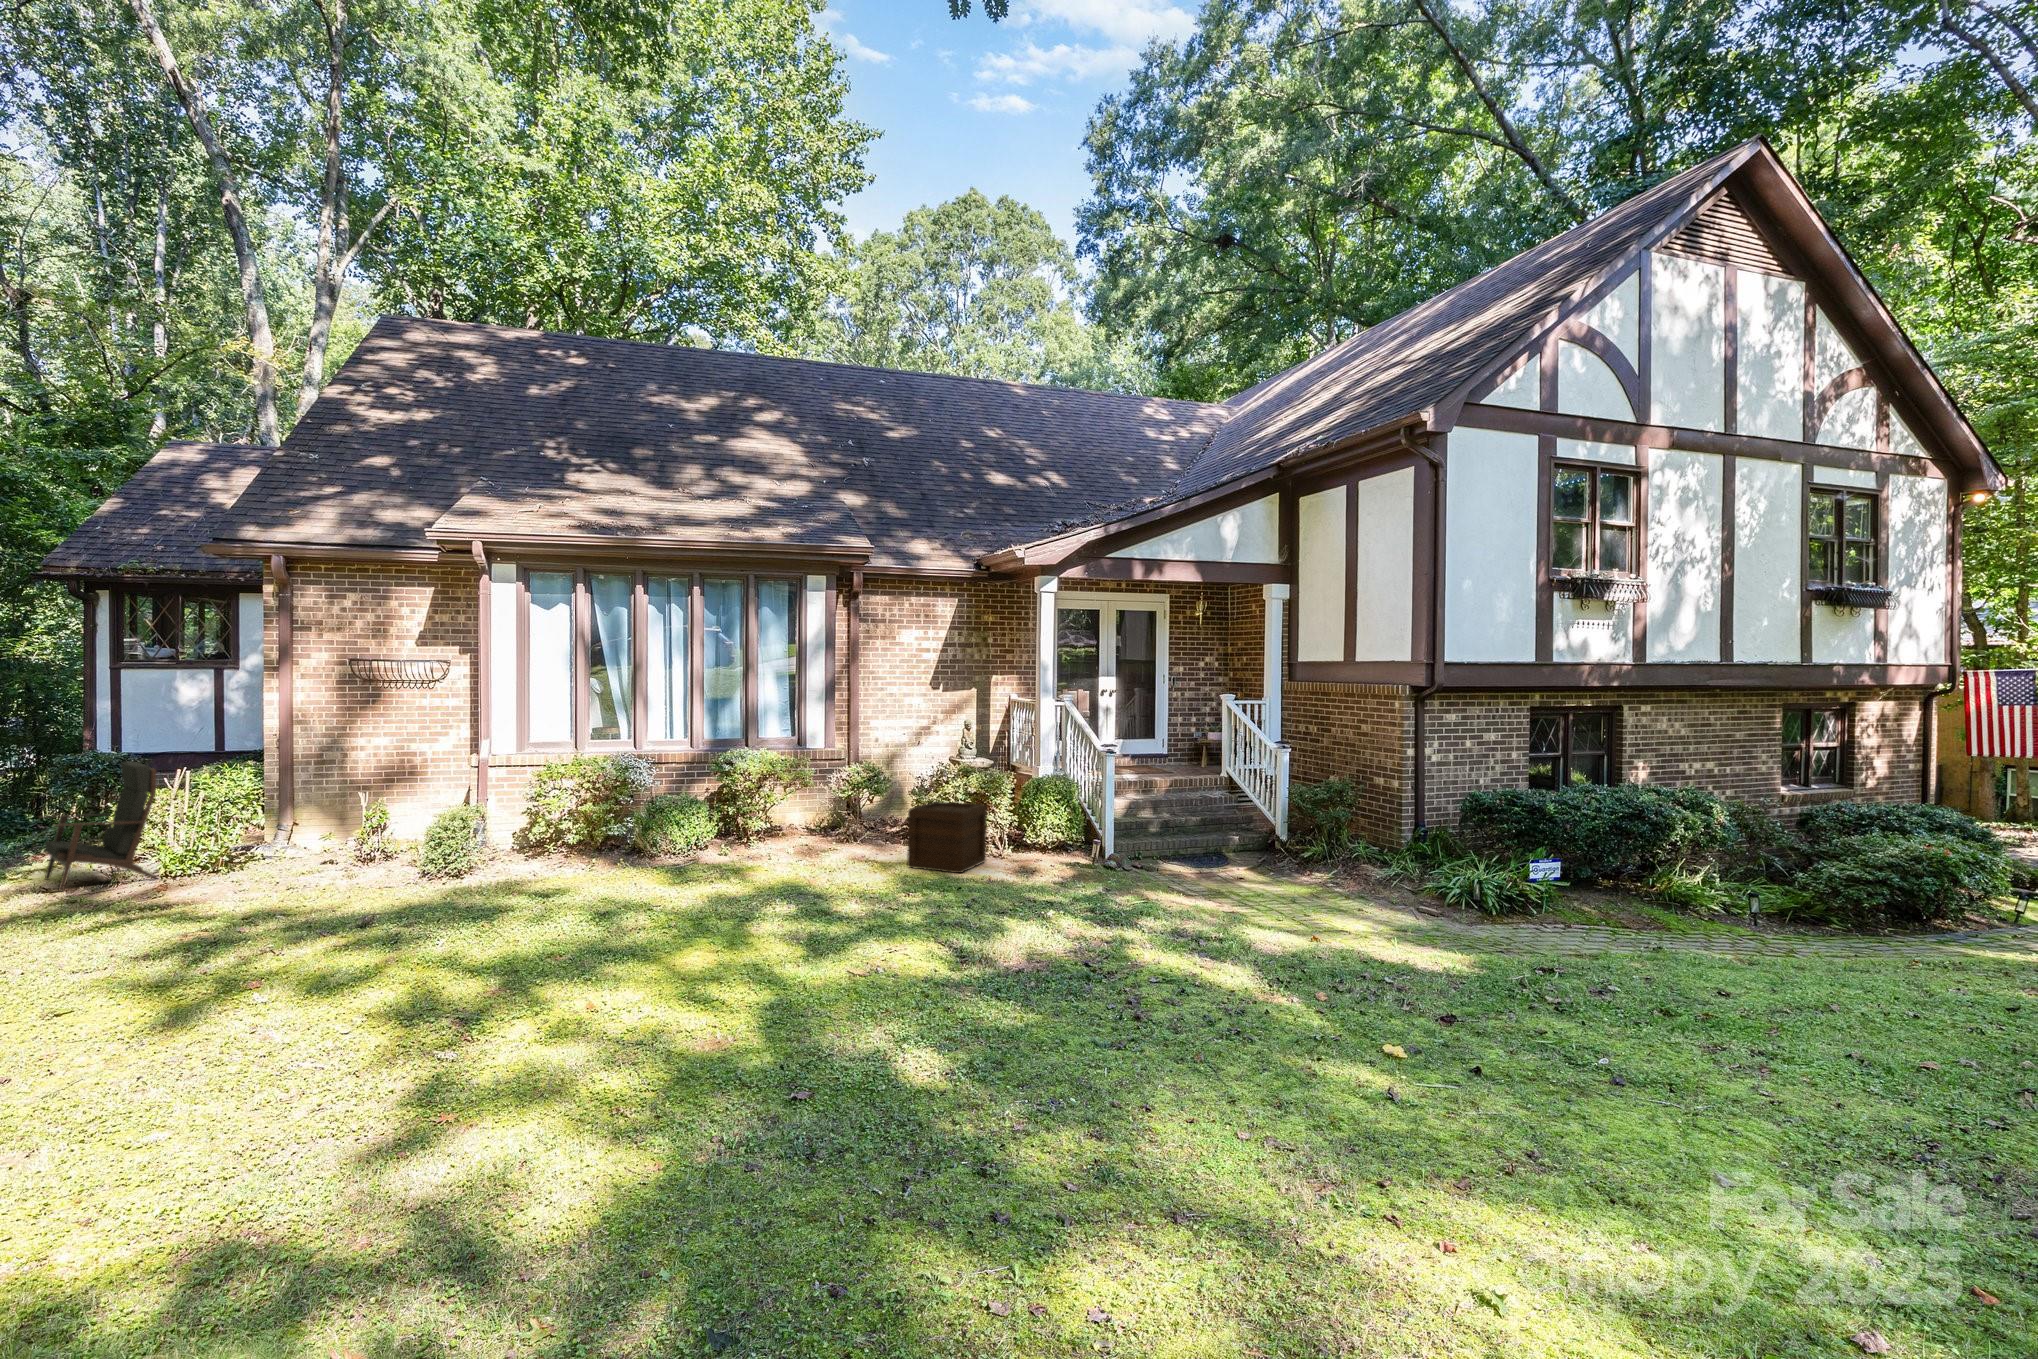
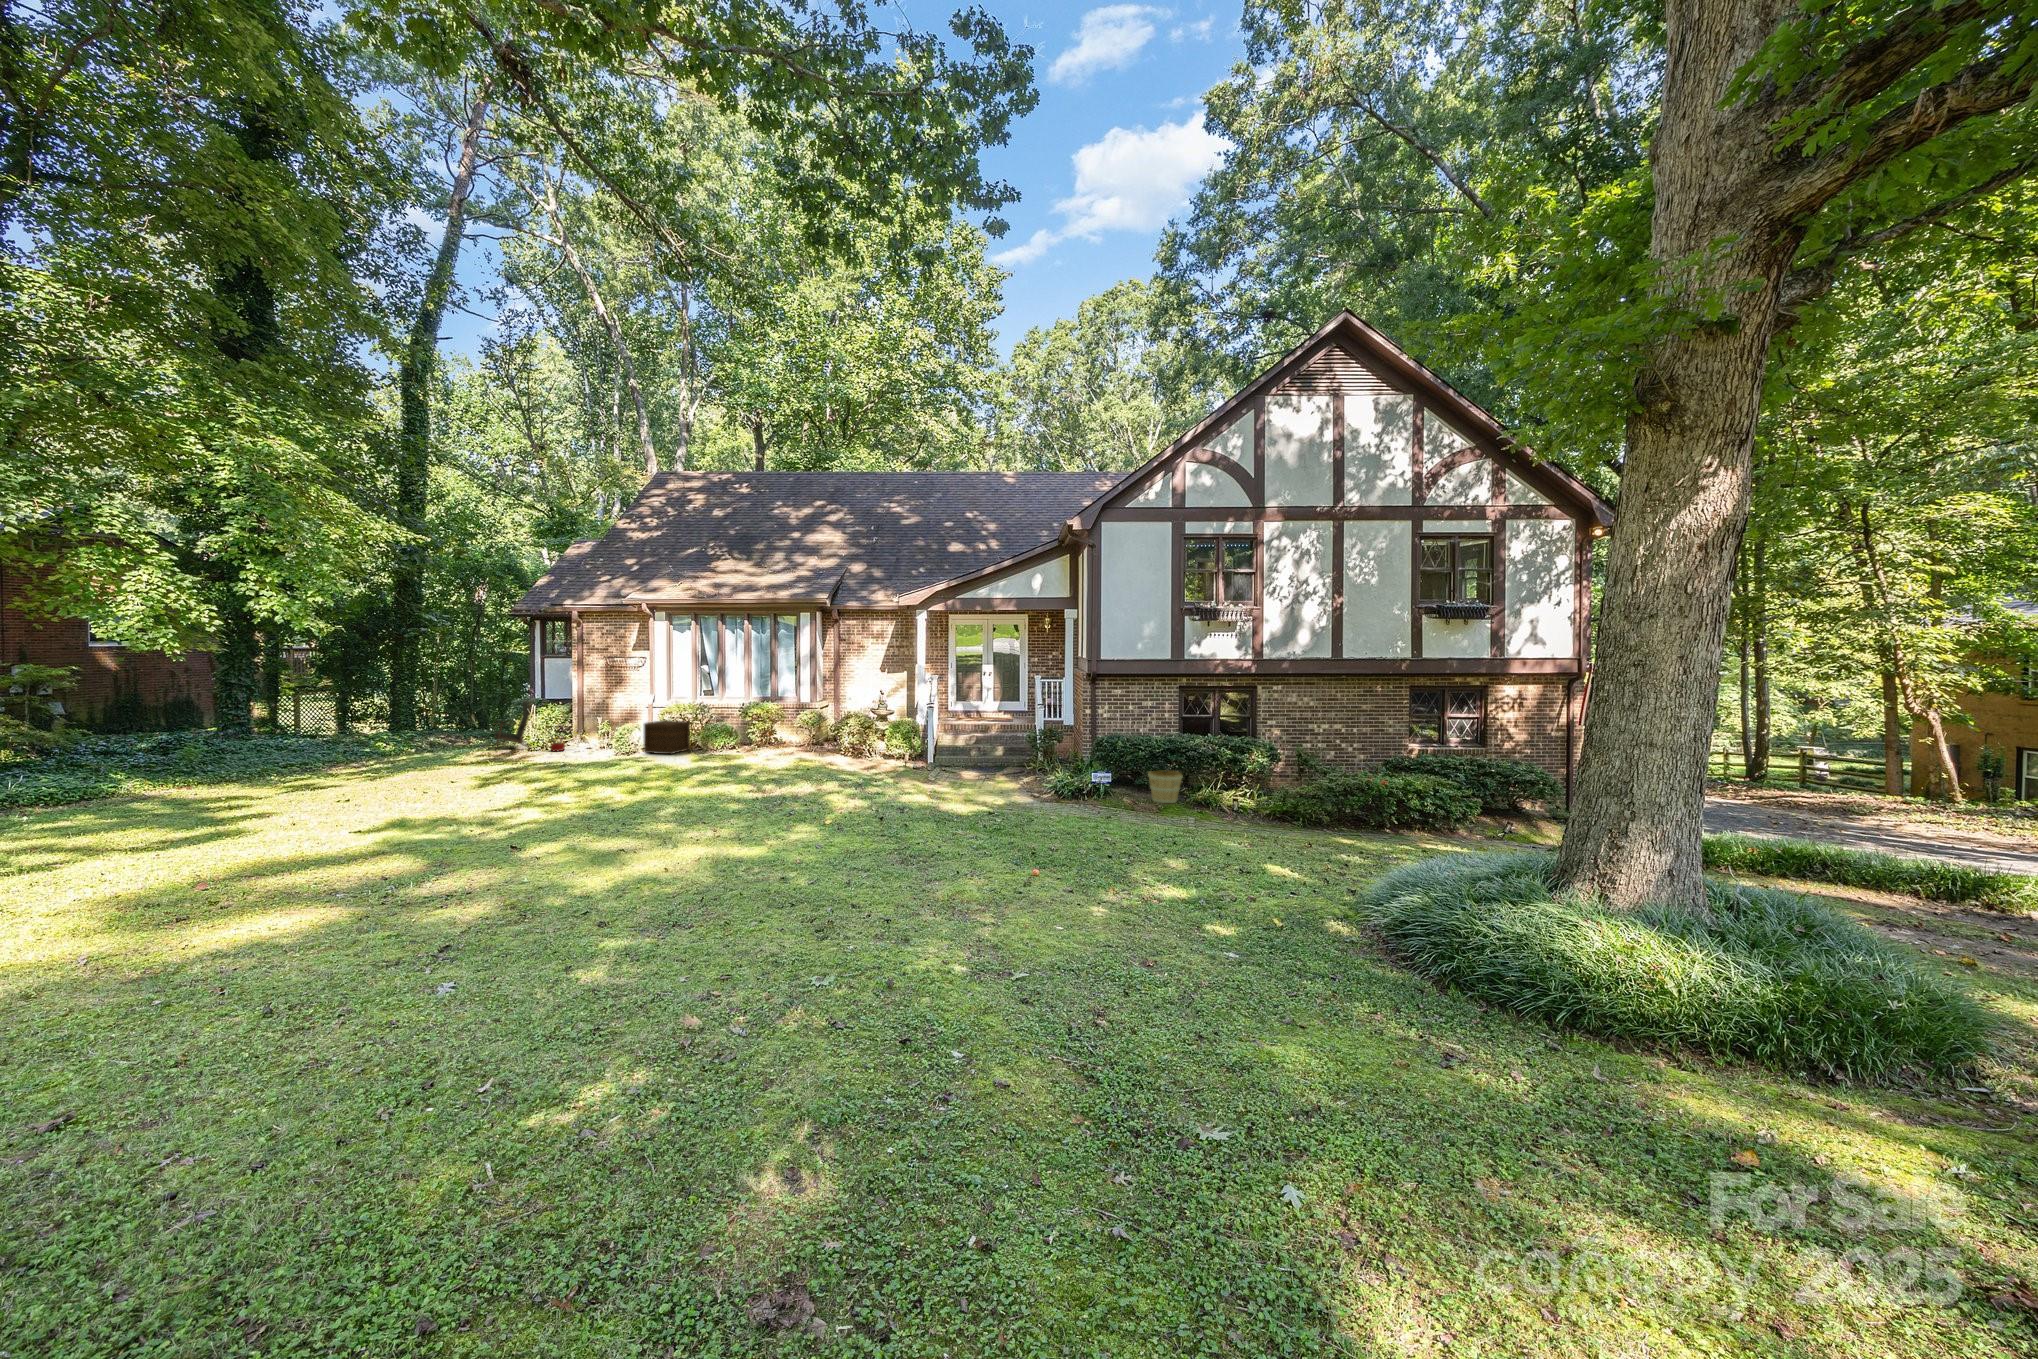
wooden crate: present [907,801,987,873] -> present [644,720,690,754]
decorative plant: none [187,808,290,881] -> present [550,729,565,751]
wooden bucket: none [1565,843,1633,901] -> present [1148,771,1183,804]

